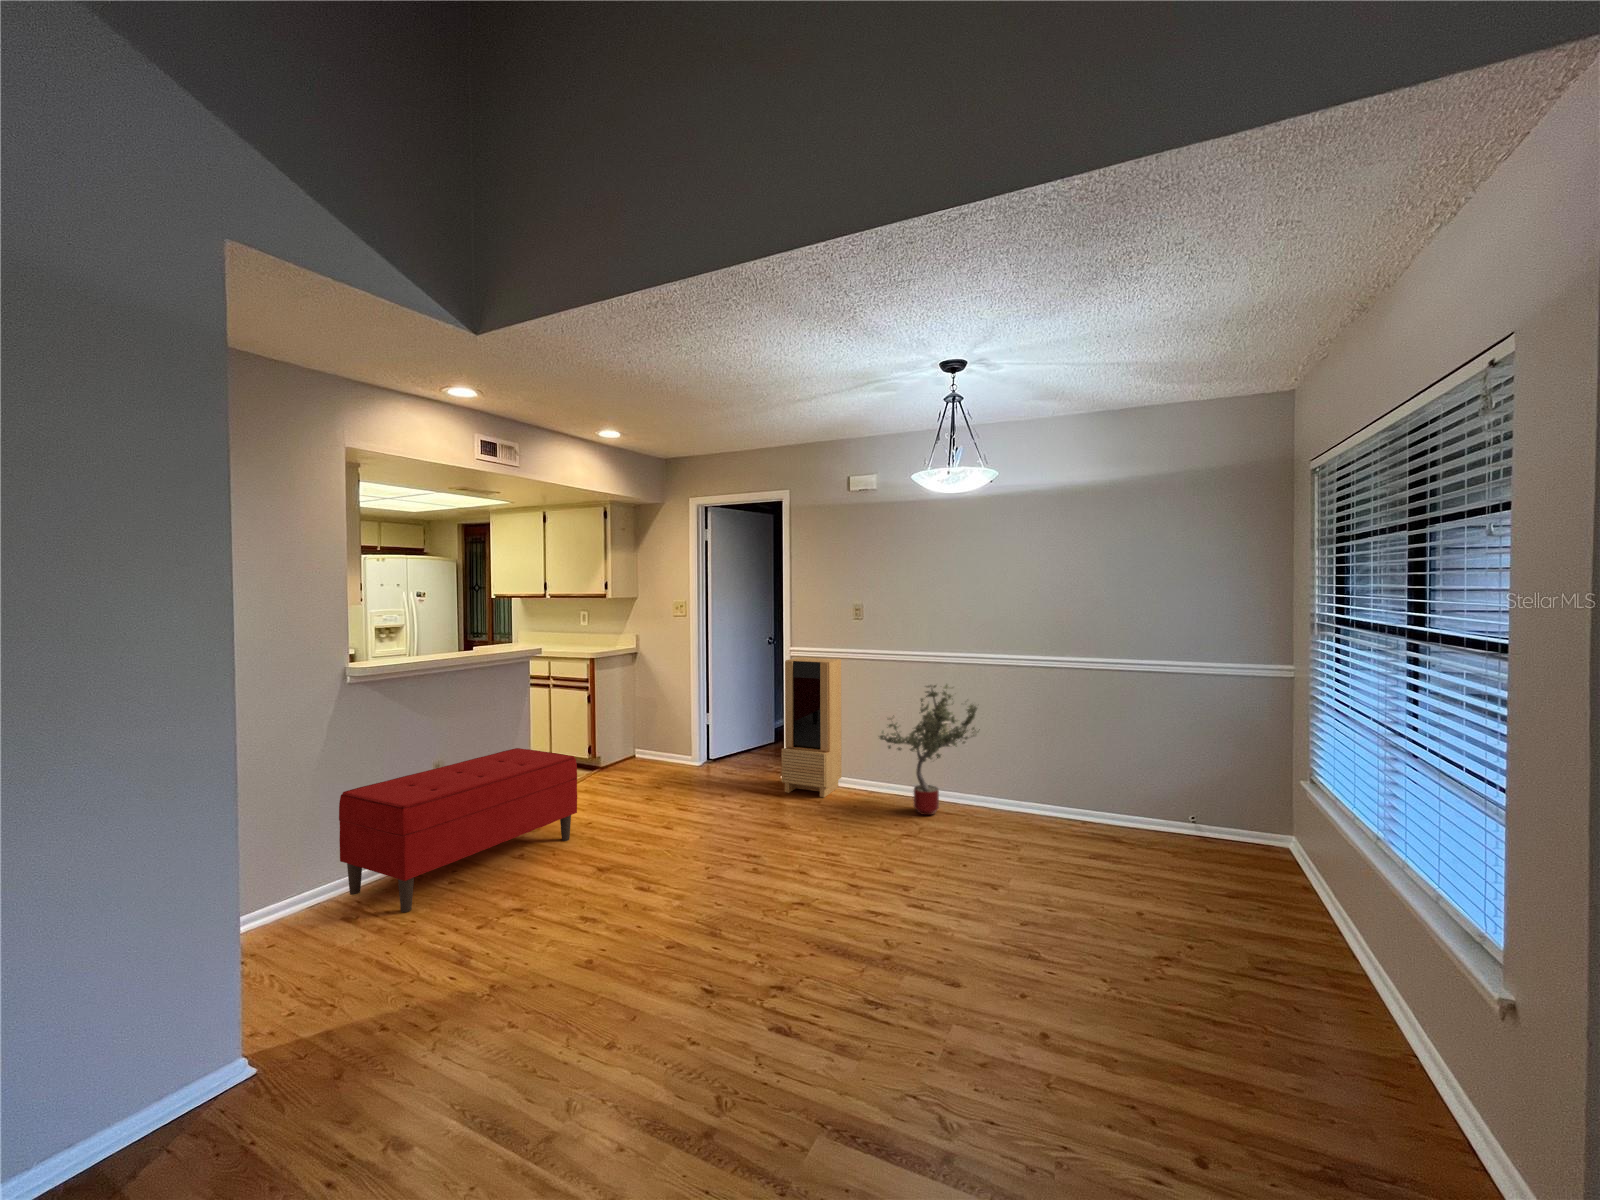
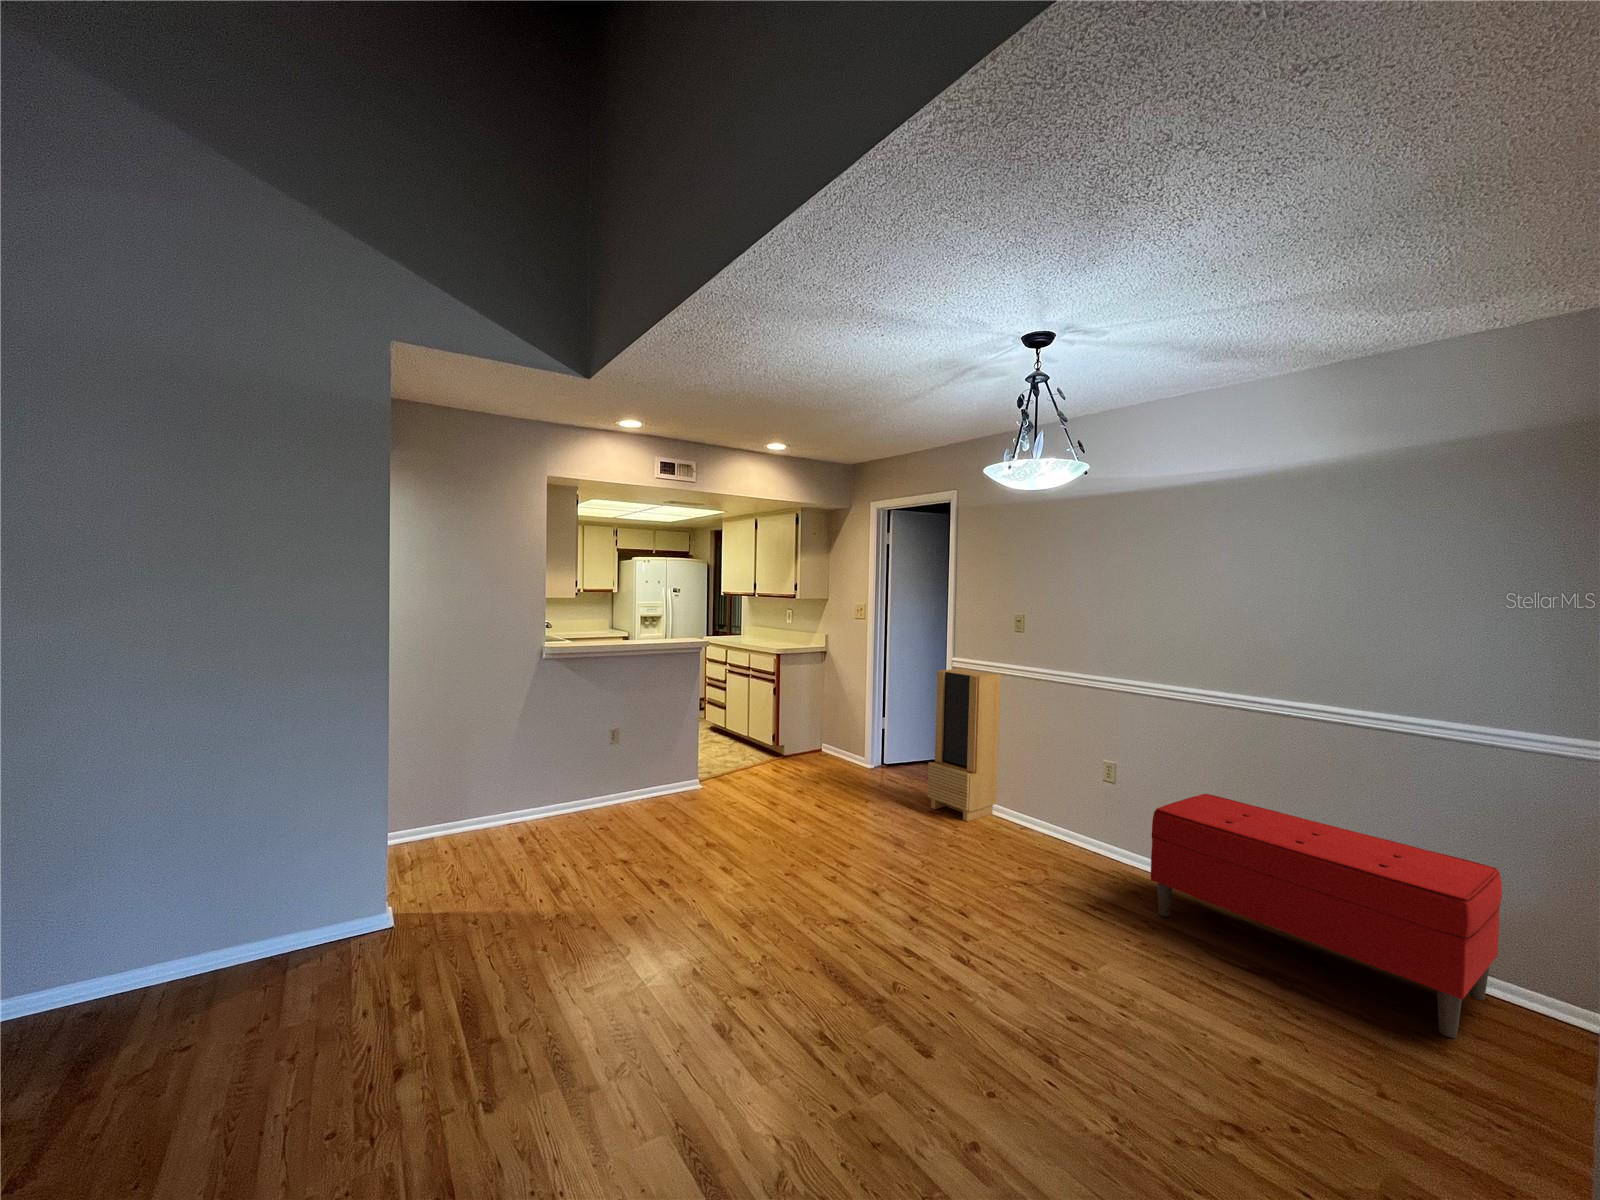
potted tree: present [880,684,980,815] -> none [1022,712,1136,865]
bench: present [339,748,577,912] -> present [1151,794,1502,1038]

